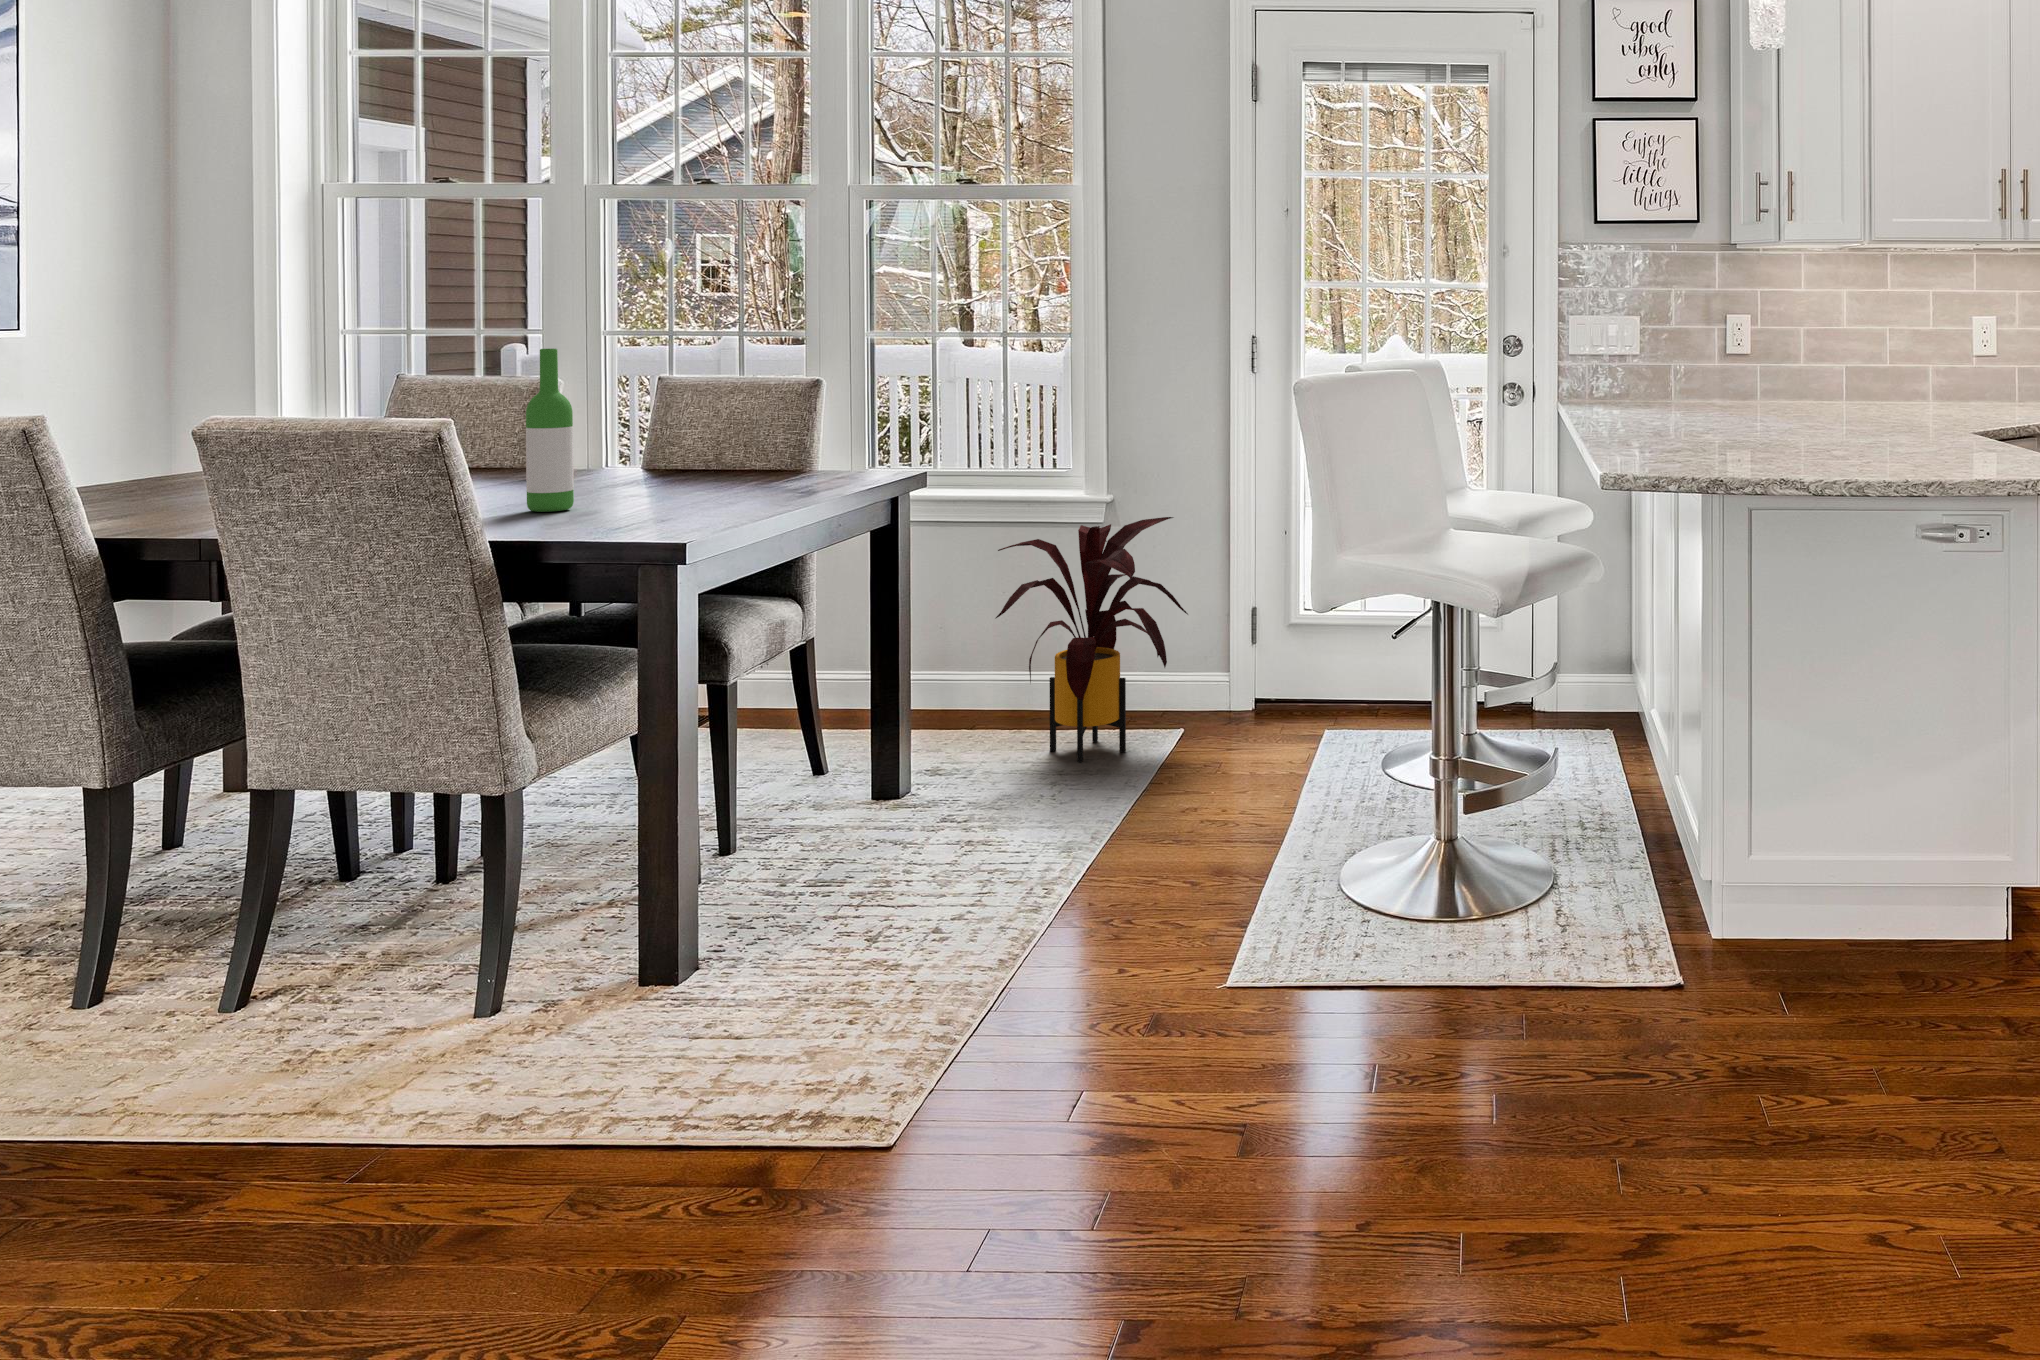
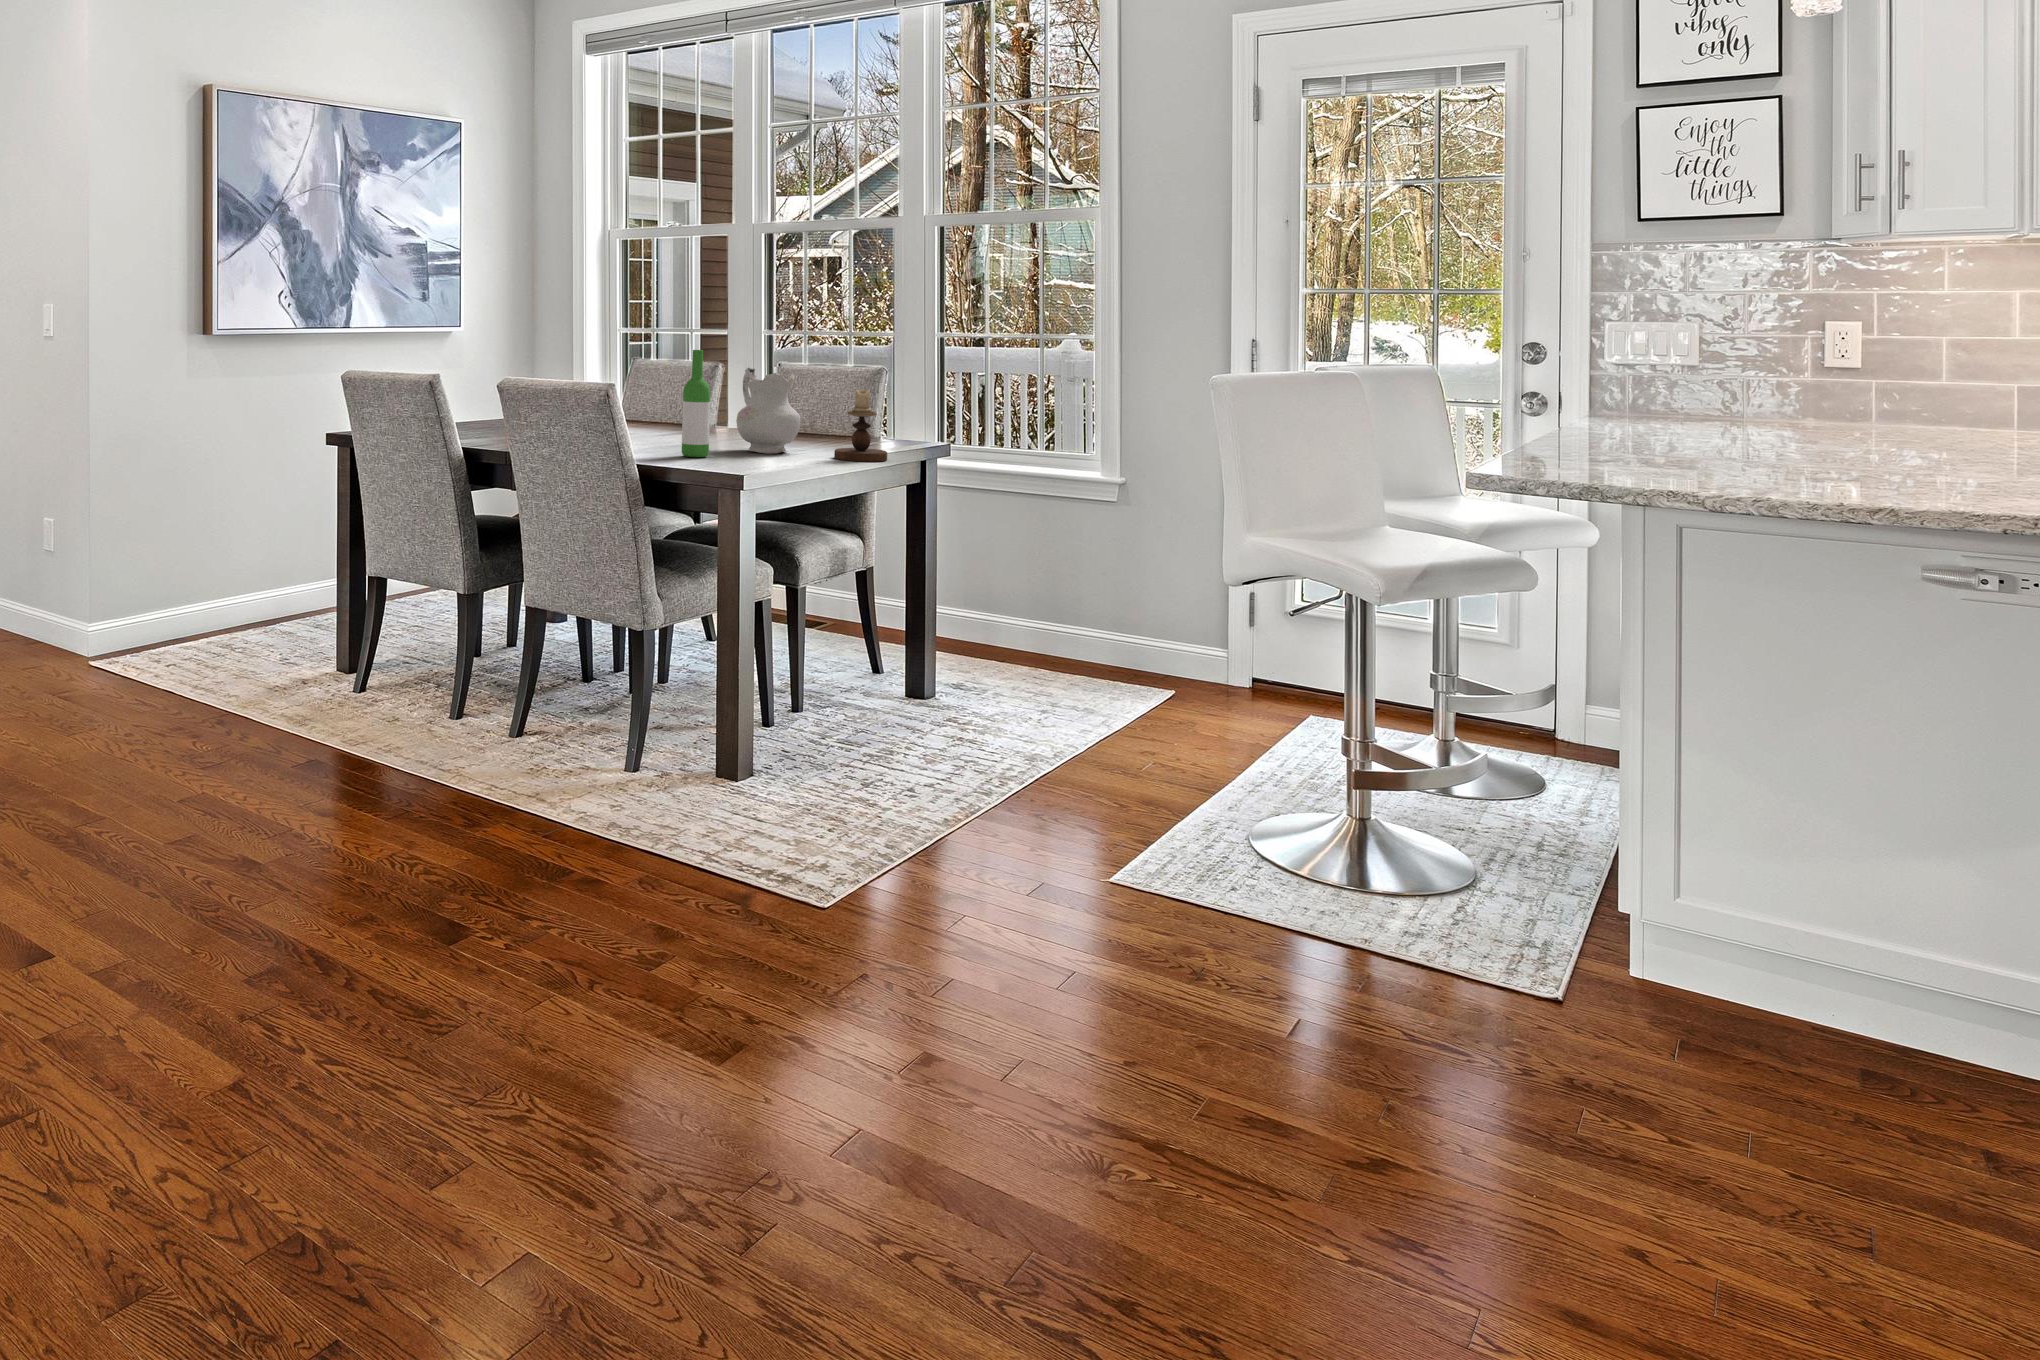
ceramic pitcher: none [603,371,705,495] -> present [736,368,801,454]
candlestick: none [763,393,841,494] -> present [834,389,887,462]
house plant: present [996,517,1188,762] -> none [1011,510,1183,700]

